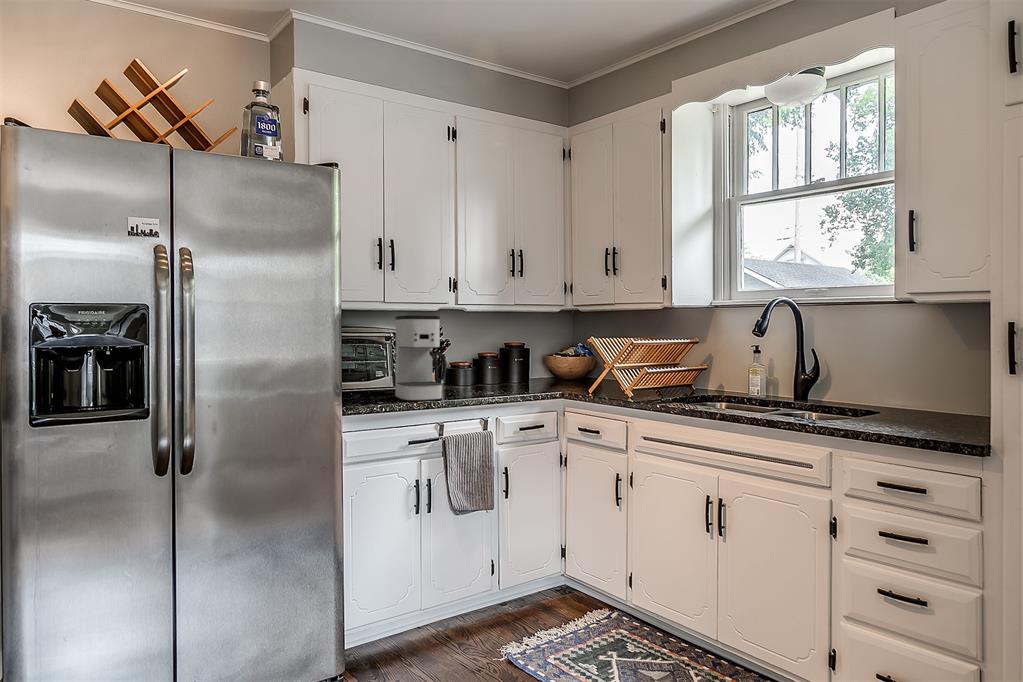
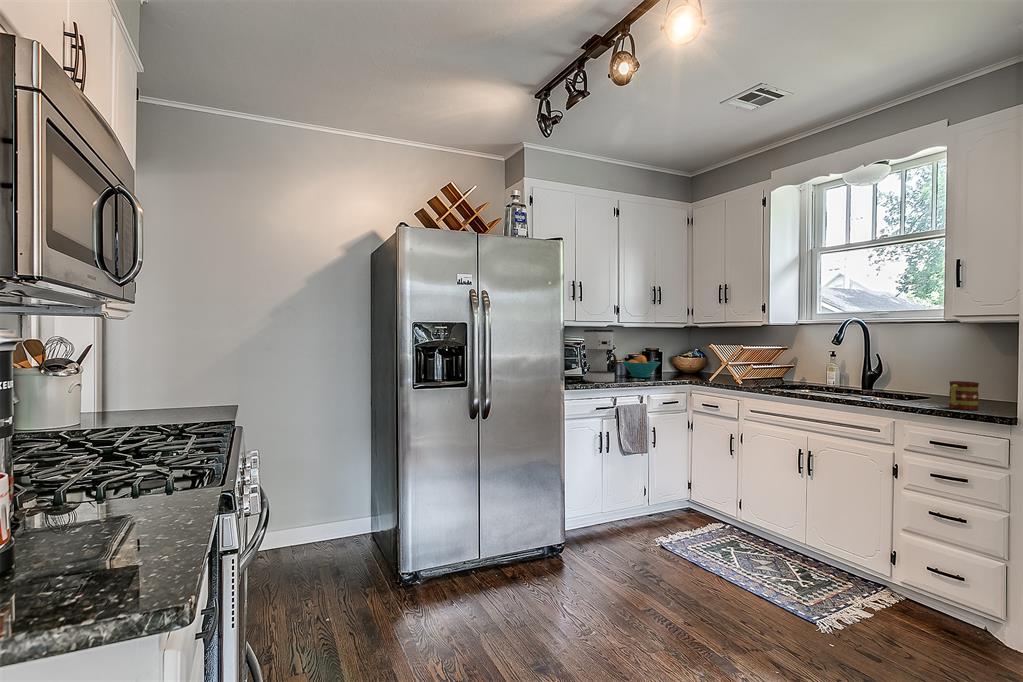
fruit bowl: none [463,355,520,389] -> present [622,355,660,377]
mug: none [906,388,945,431] -> present [949,381,979,410]

